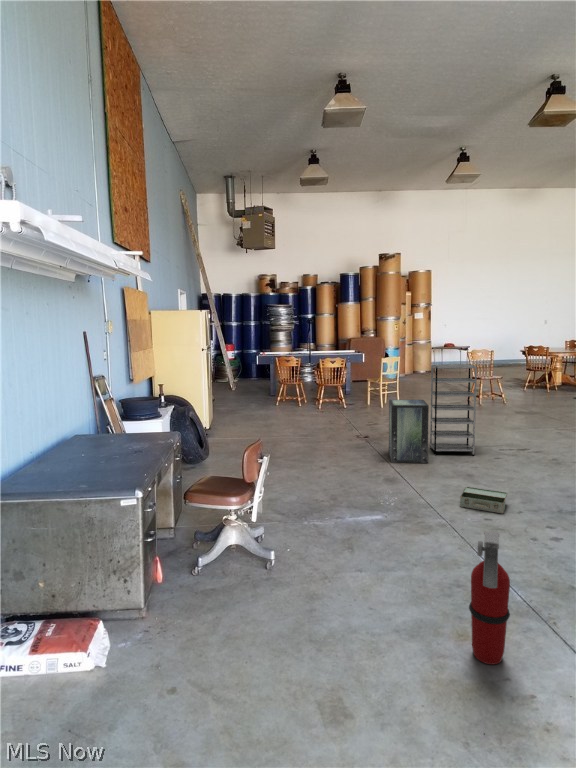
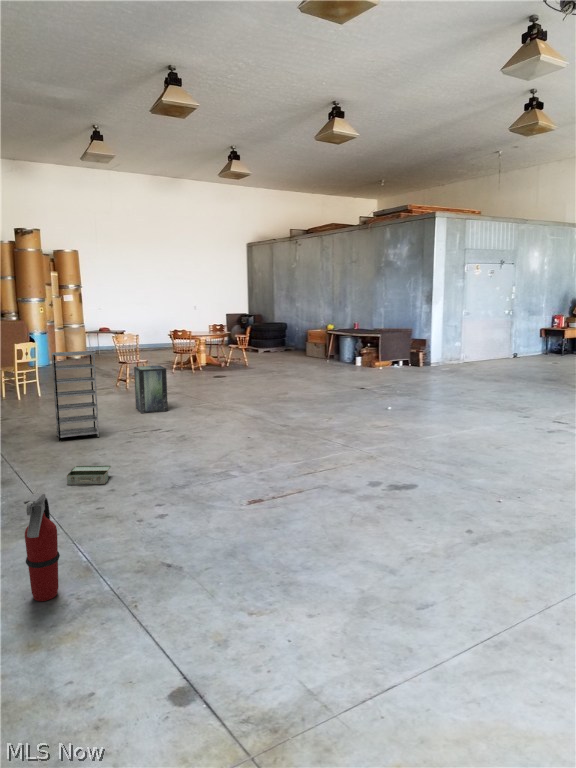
storage box: present [389,400,429,463] -> present [134,365,168,413]

